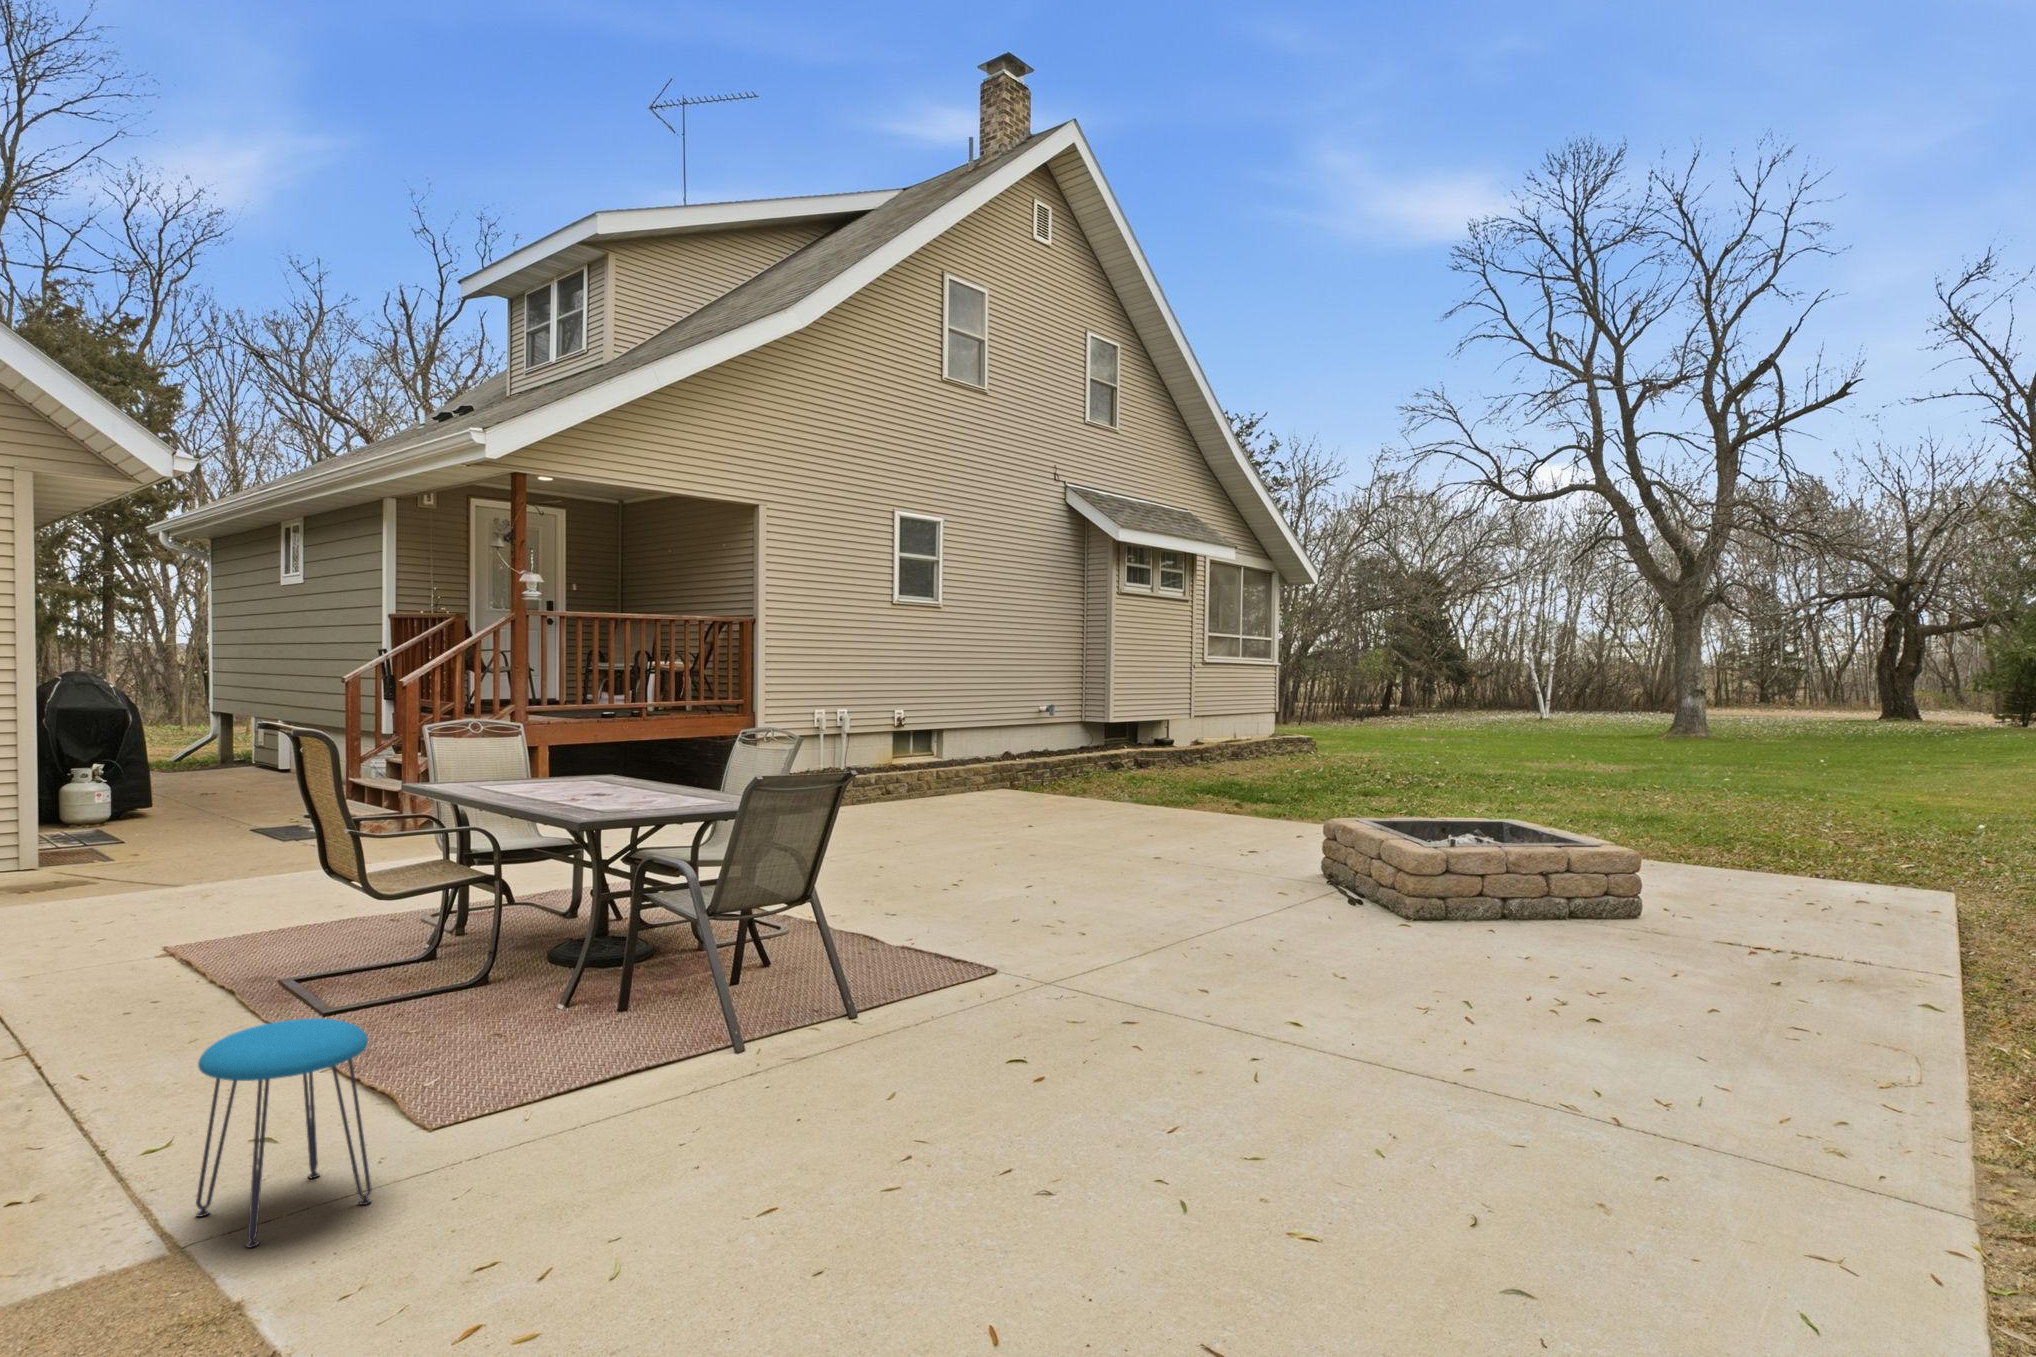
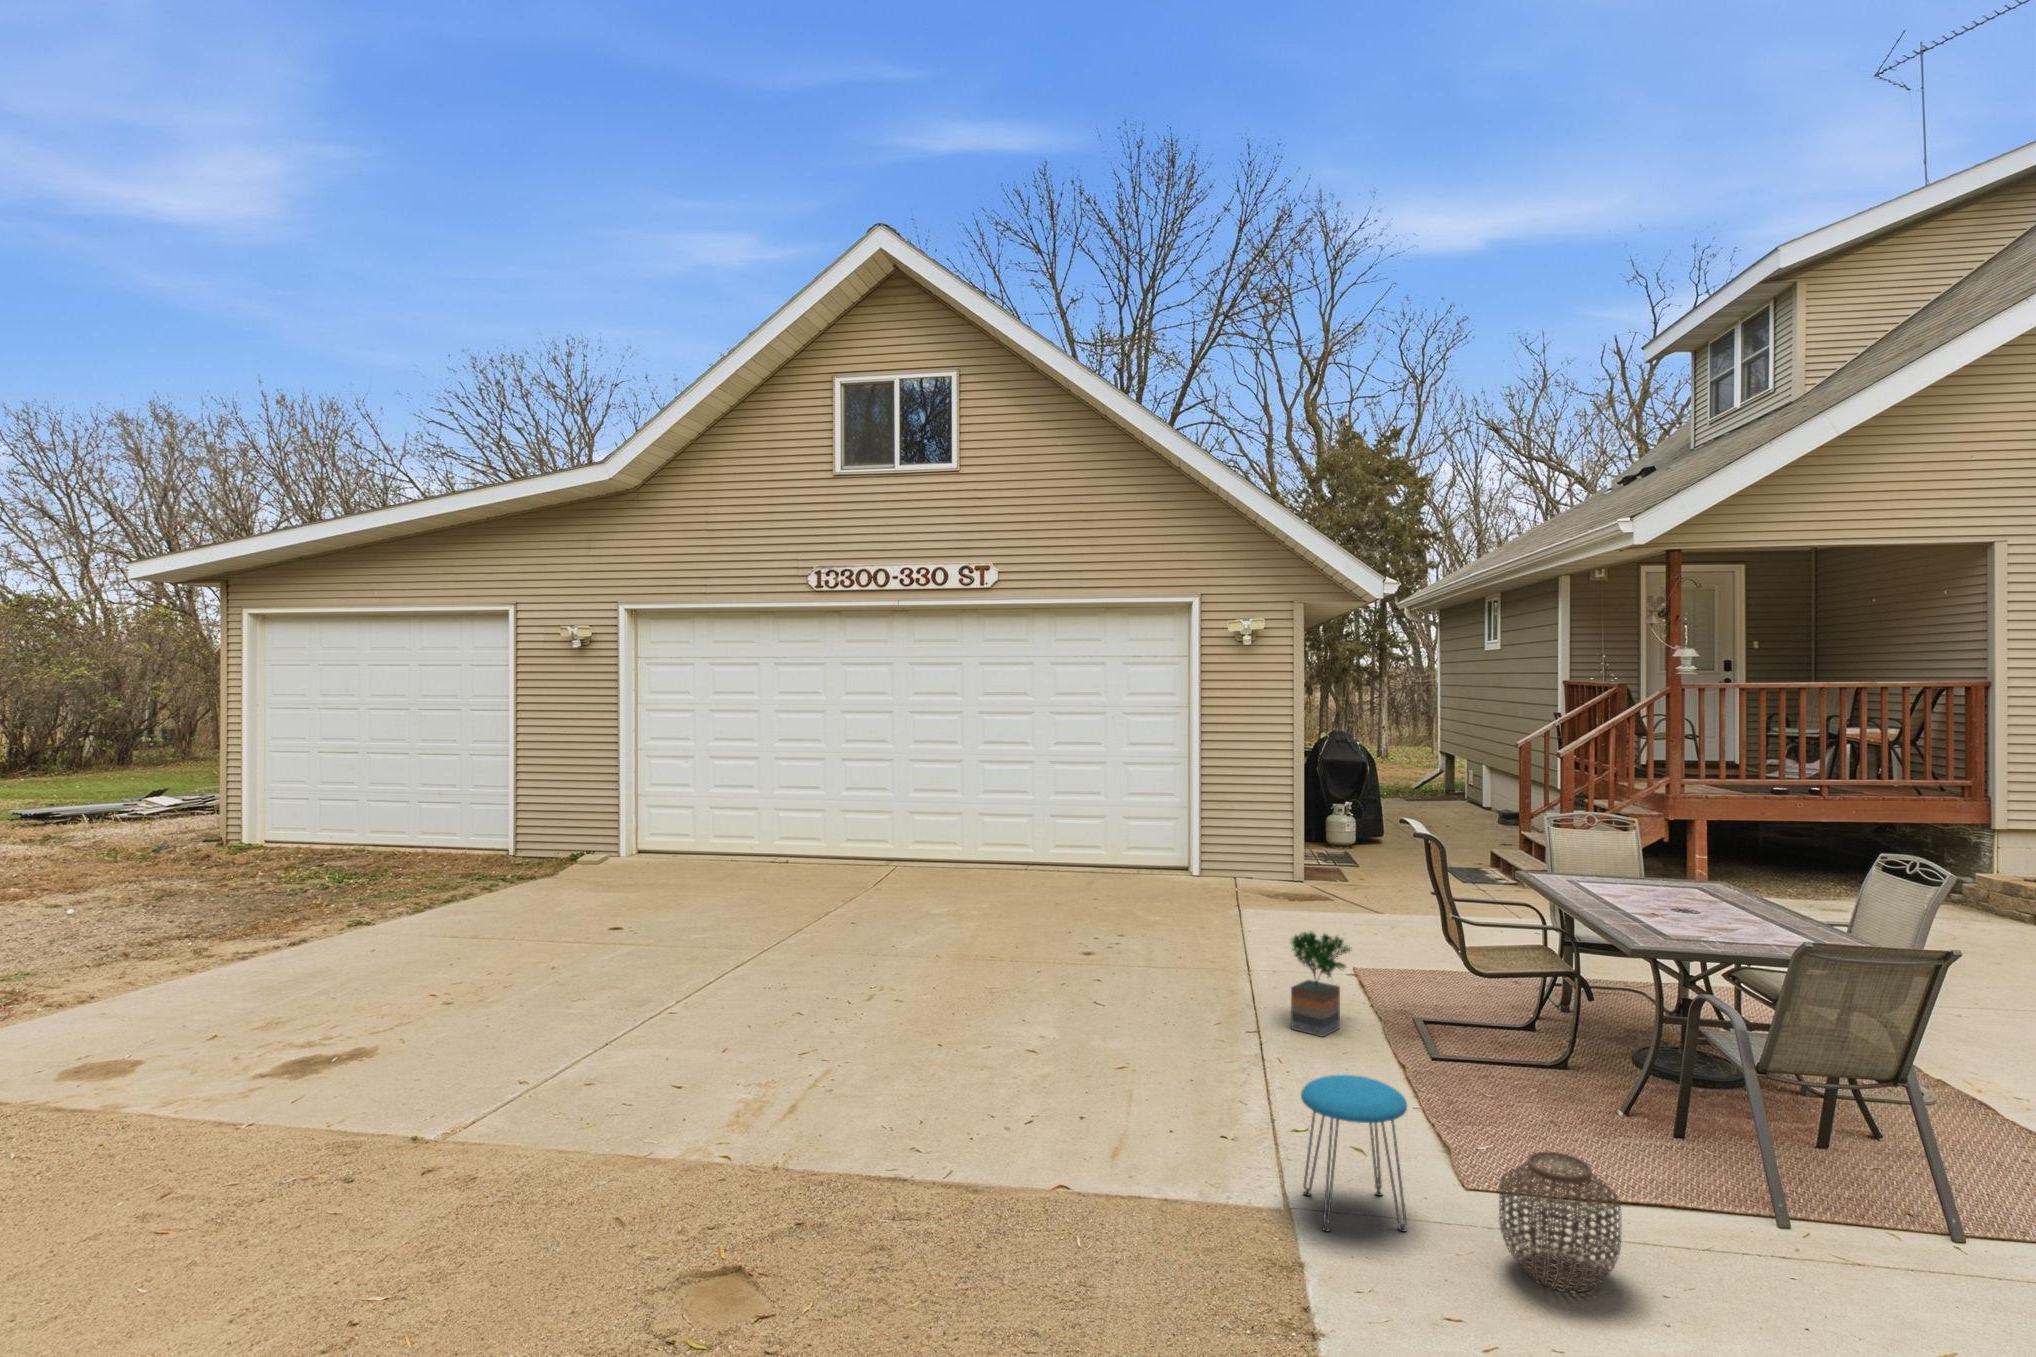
potted tree: none [84,884,195,1032] -> present [1291,932,1352,1037]
woven basket: none [503,1032,642,1191] -> present [1499,1152,1621,1292]

